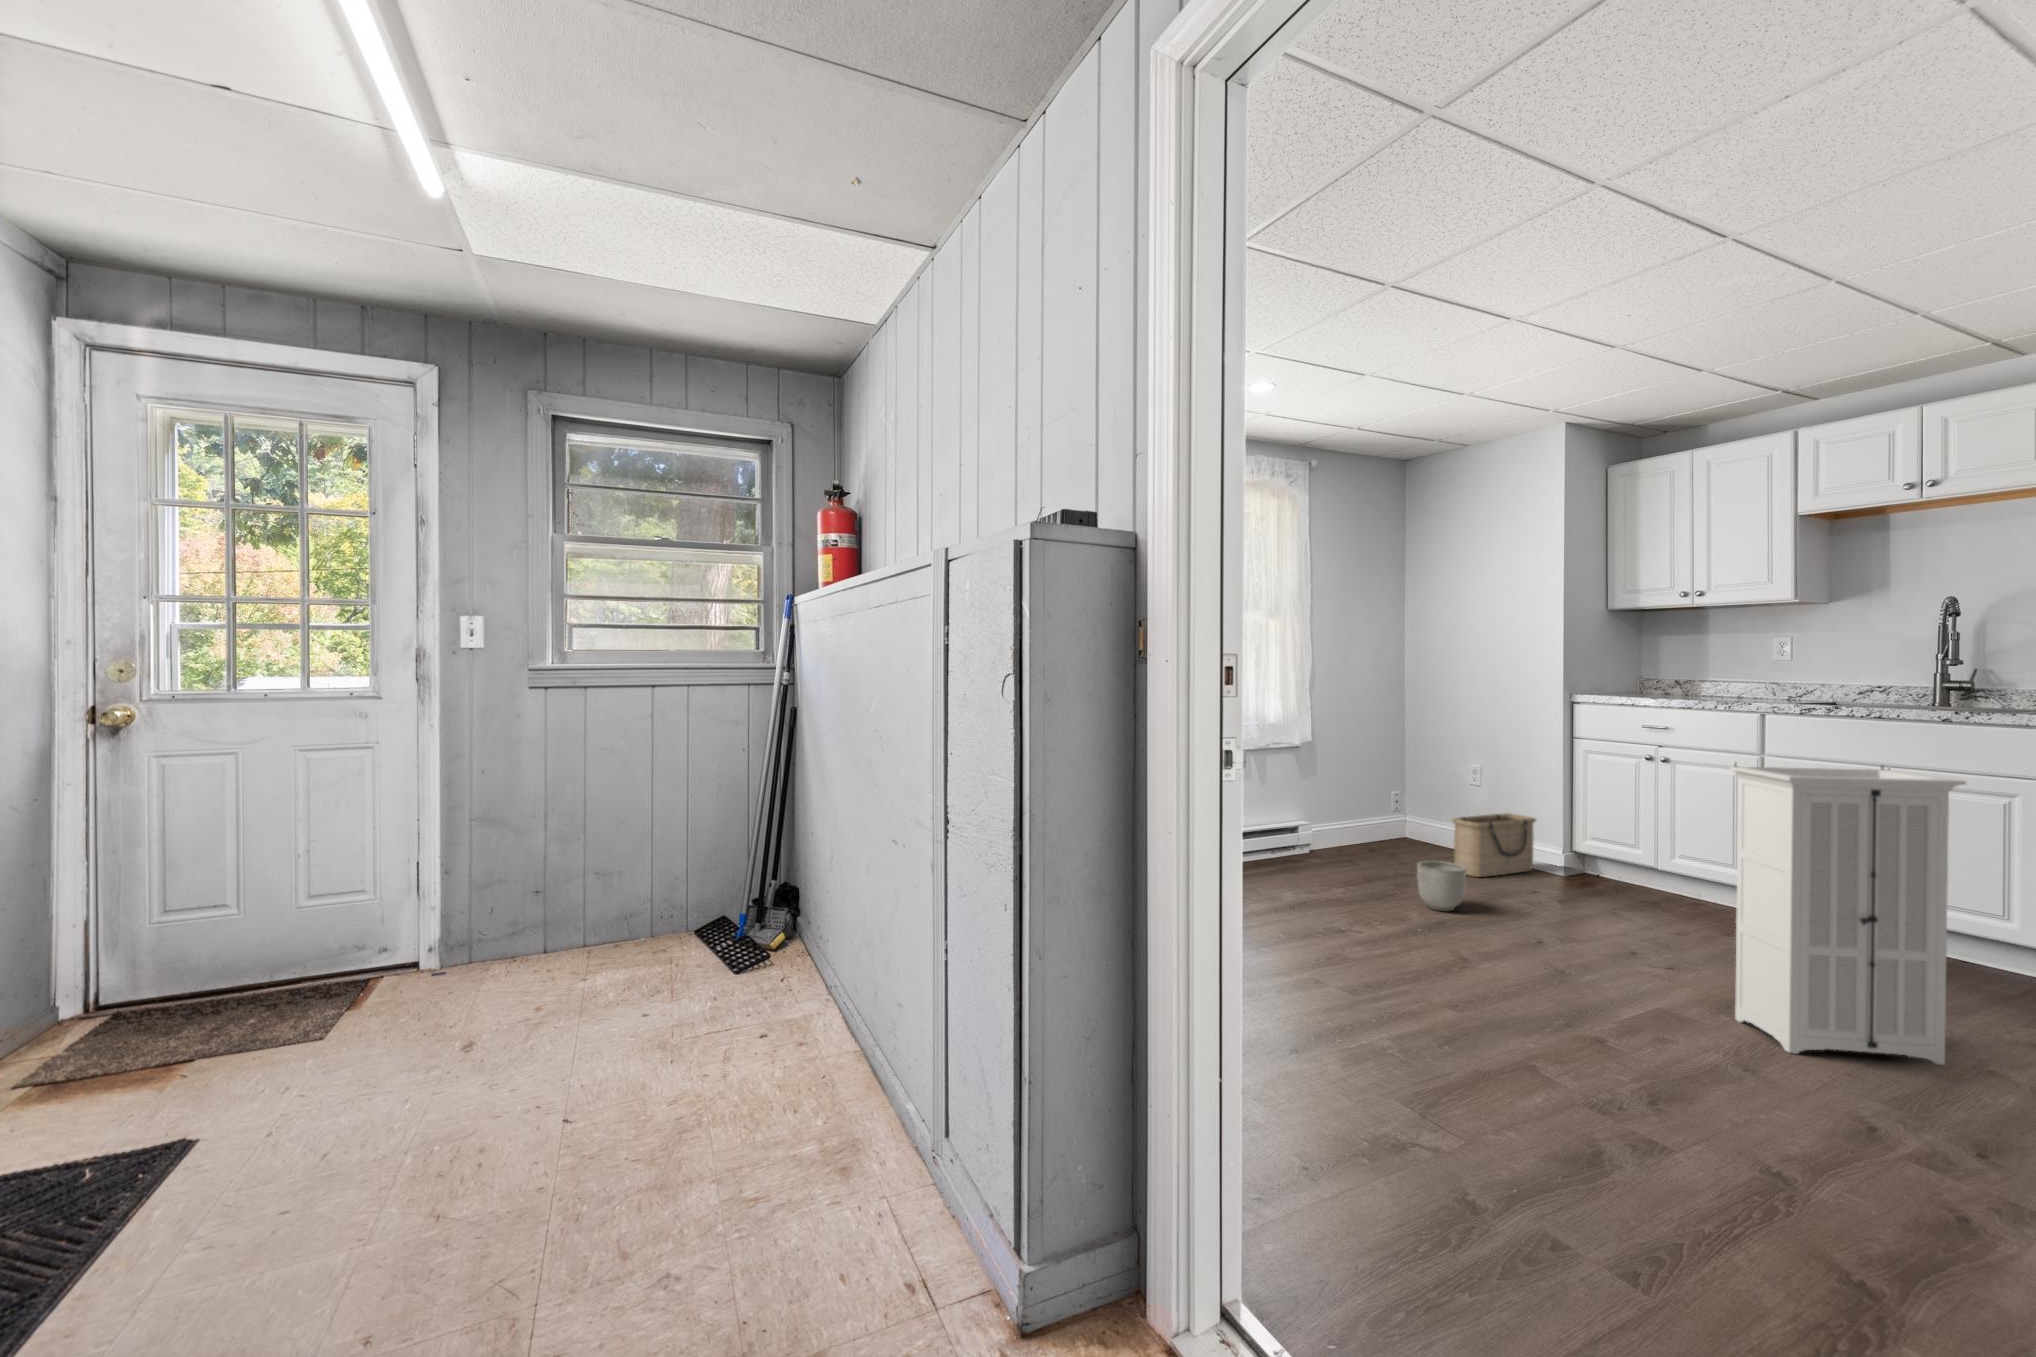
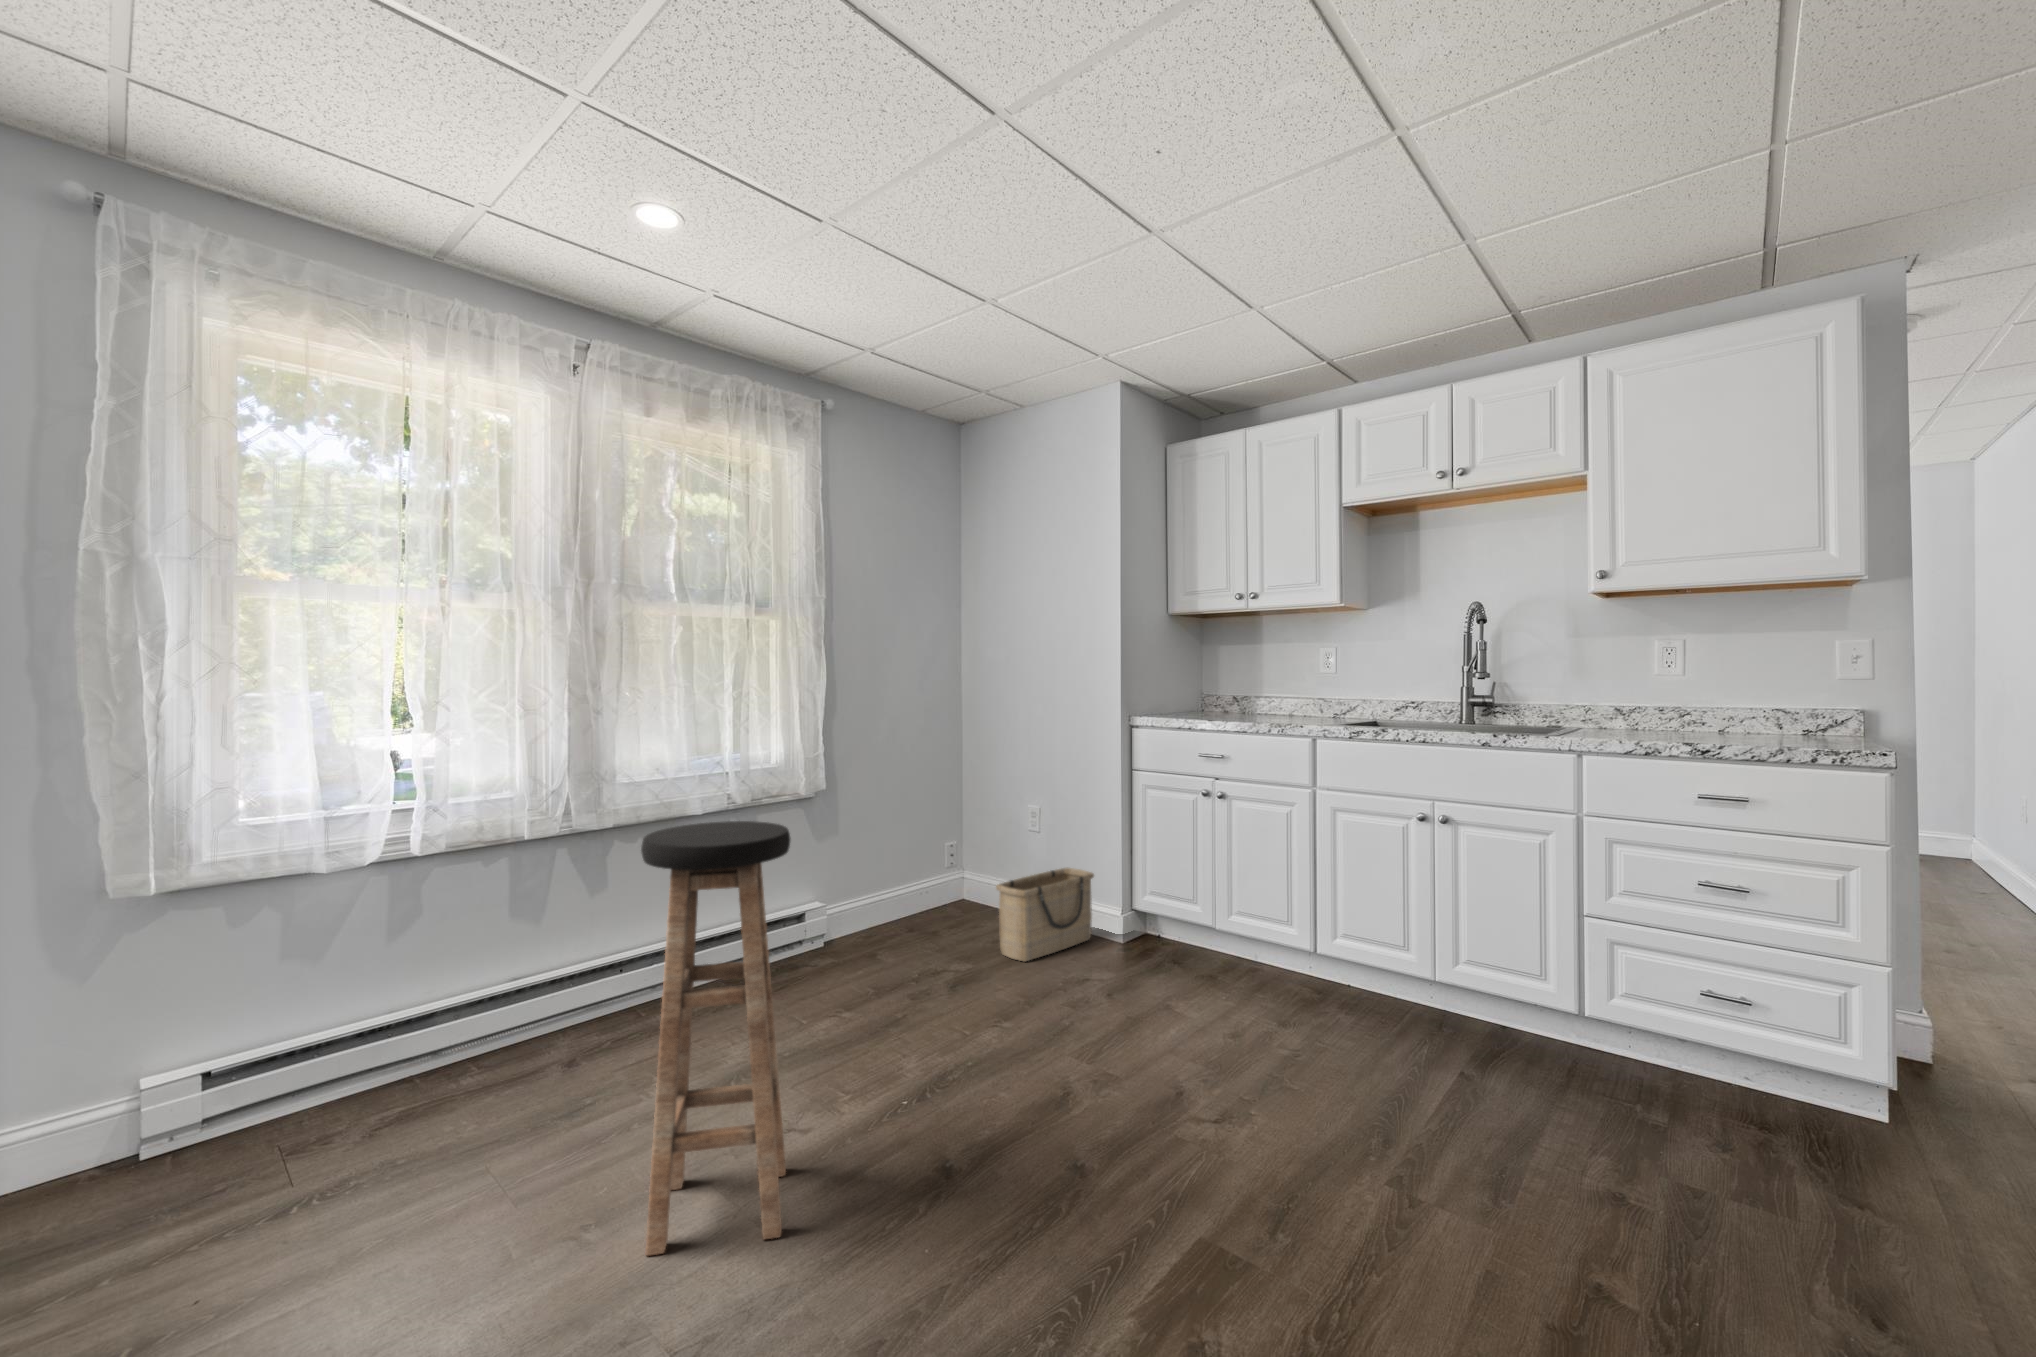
bar stool: none [1278,740,1364,972] -> present [641,821,791,1255]
storage cabinet: present [1730,764,1966,1065] -> none [1284,826,1548,1289]
planter: present [1417,861,1466,911] -> none [929,963,992,1040]

